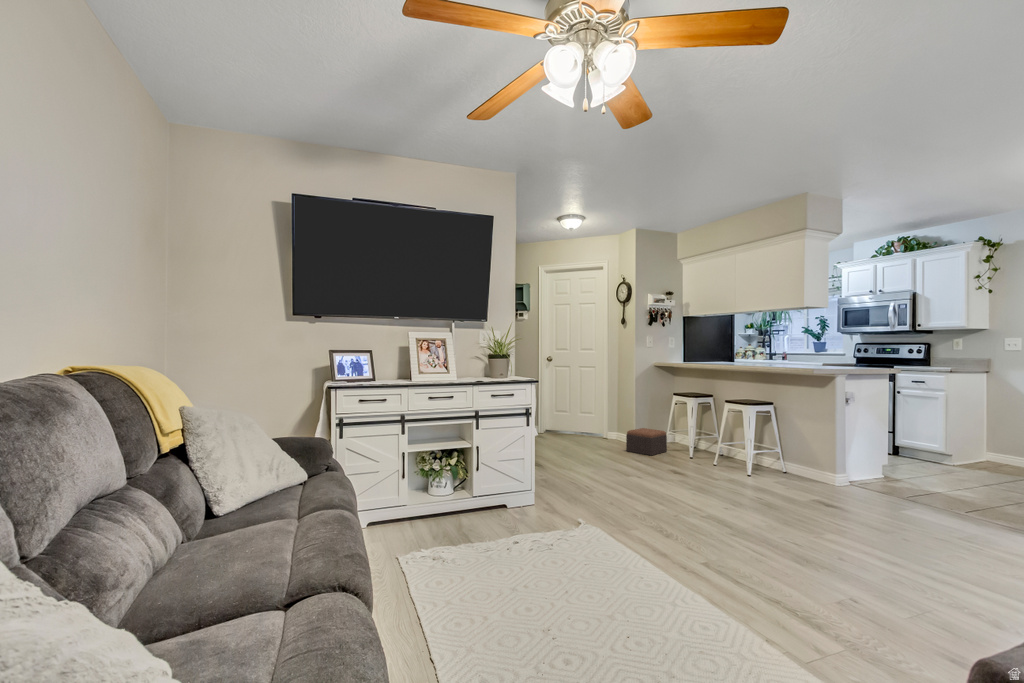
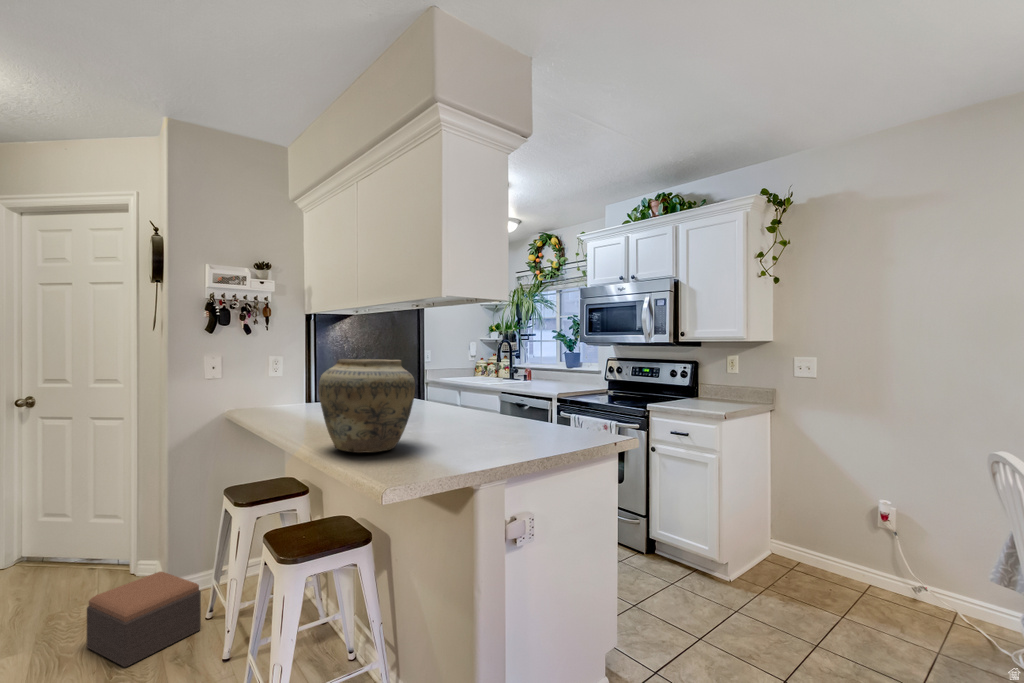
vase: none [754,332,794,367] -> present [318,359,415,453]

